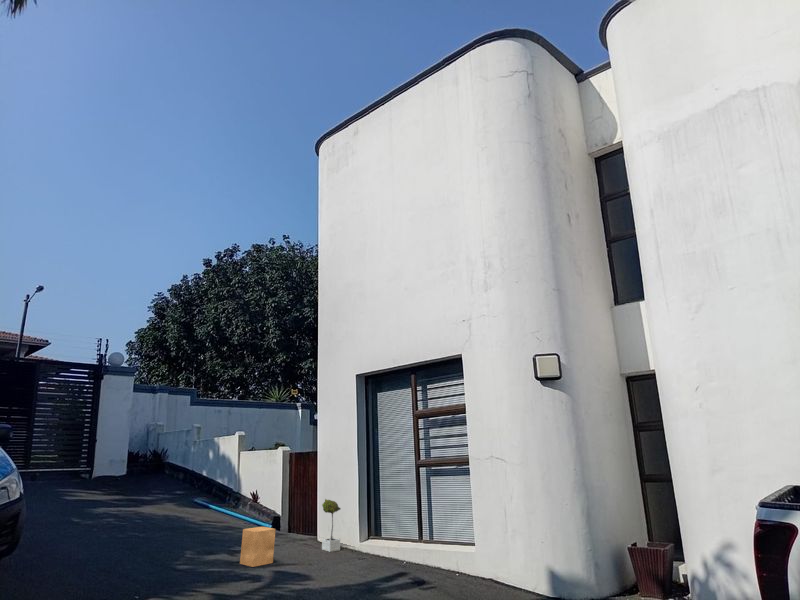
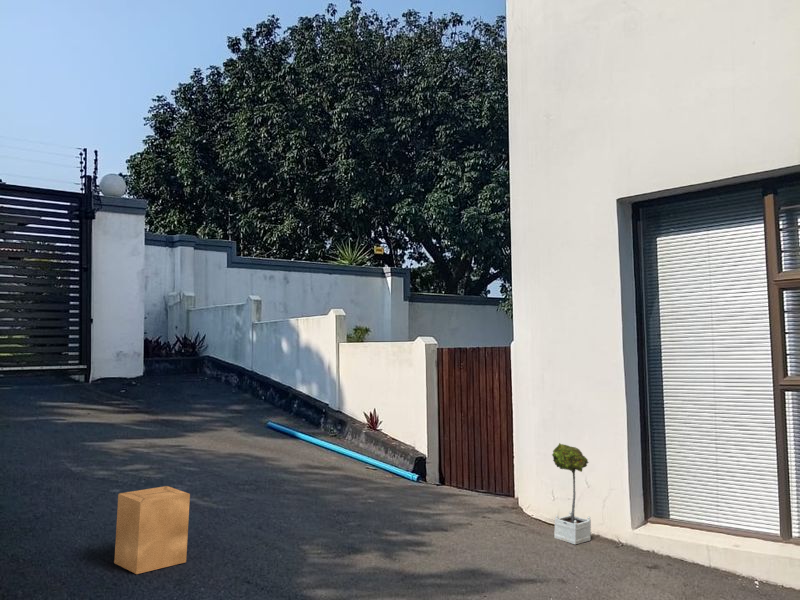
cardboard box: present [240,527,276,567] -> present [114,486,190,574]

